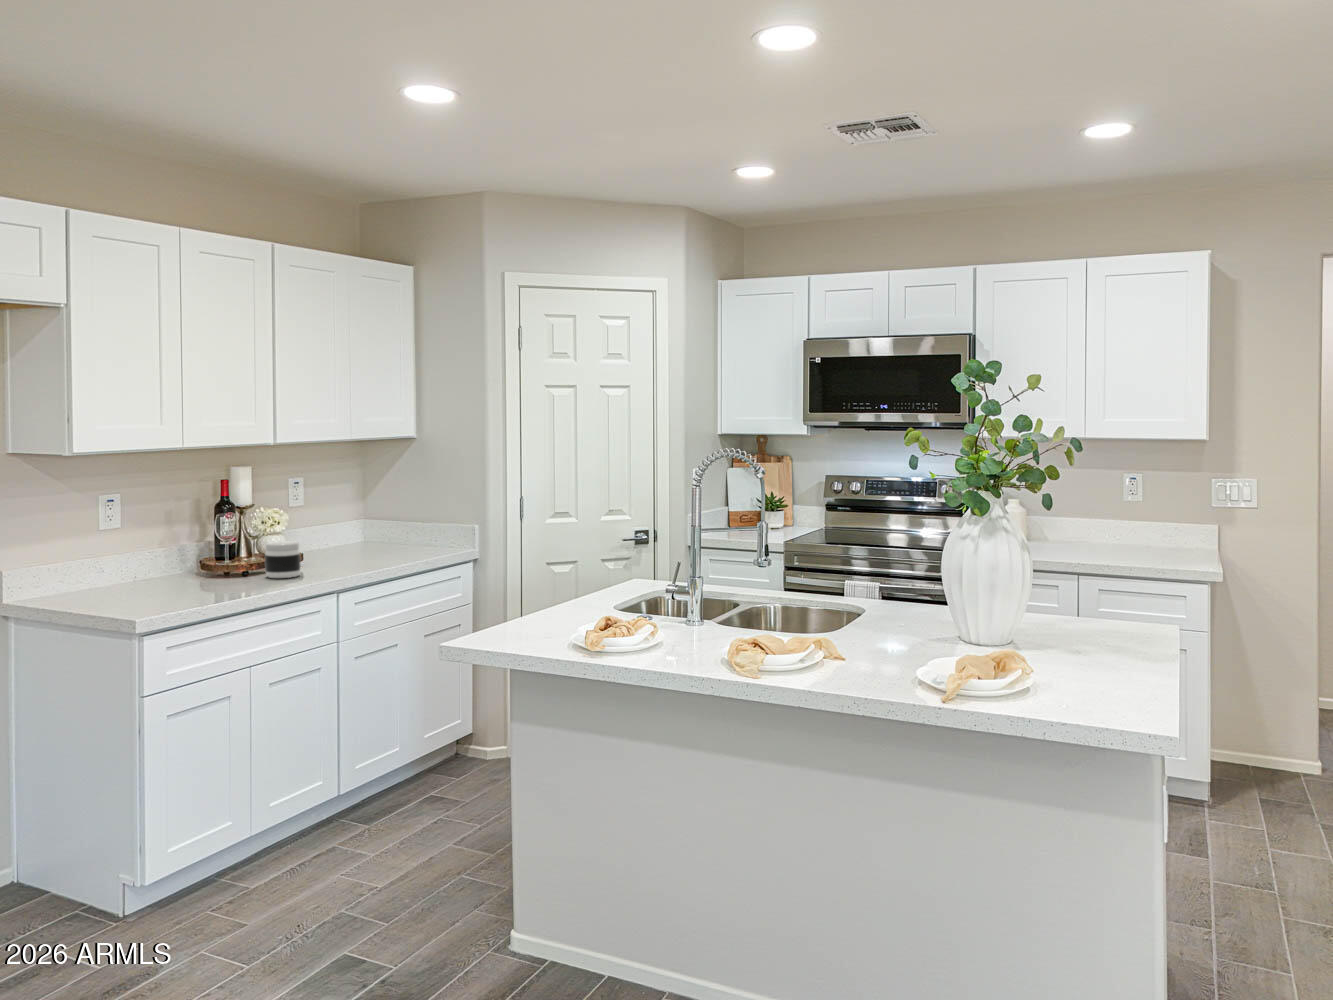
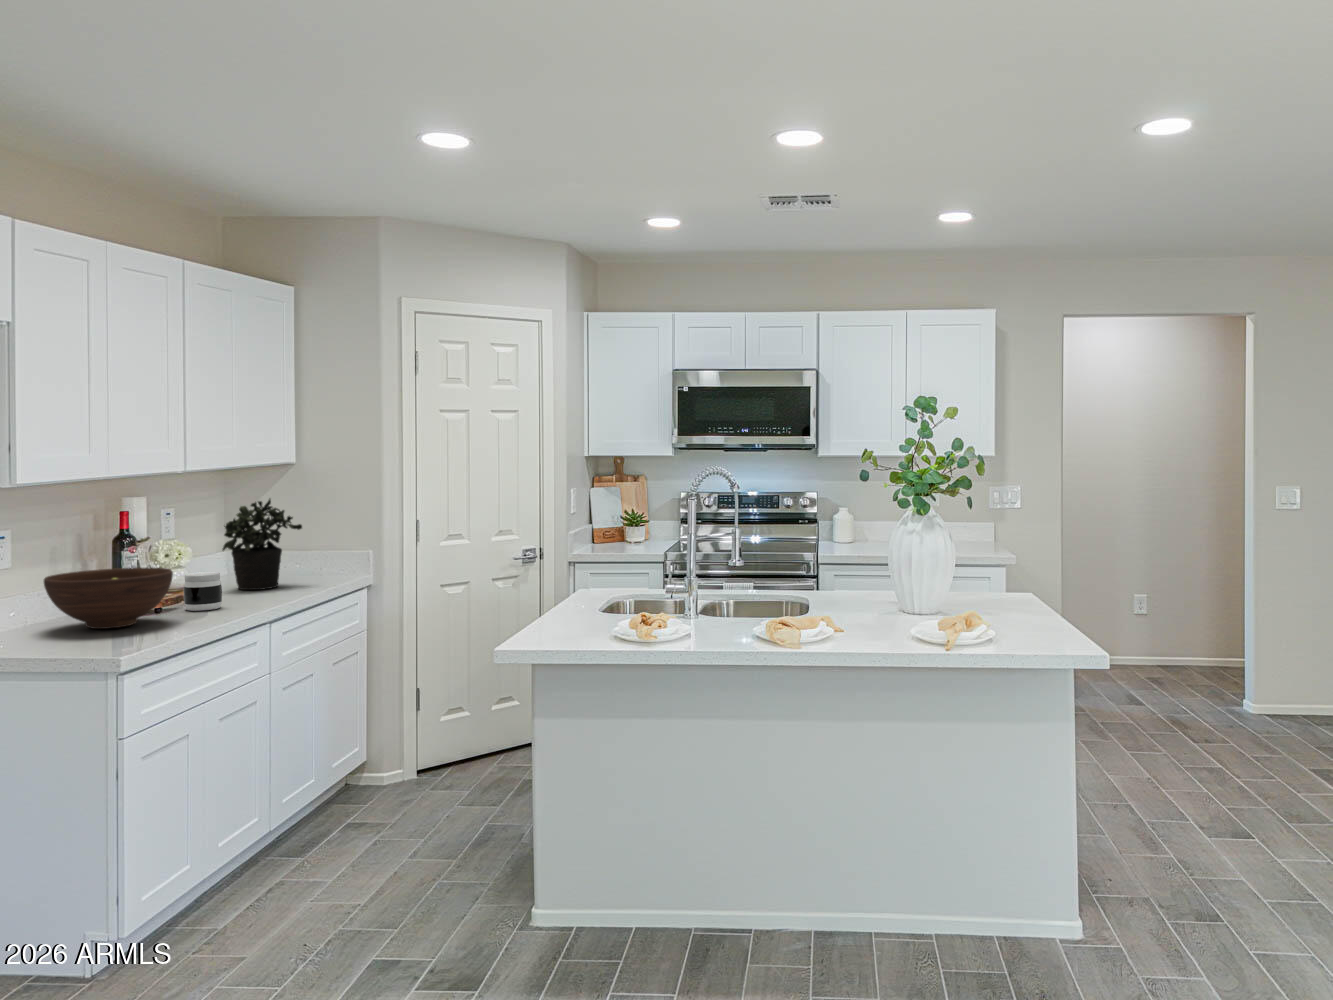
potted plant: none [323,470,403,559] -> present [223,498,302,590]
fruit bowl: none [121,535,239,592] -> present [44,568,173,629]

